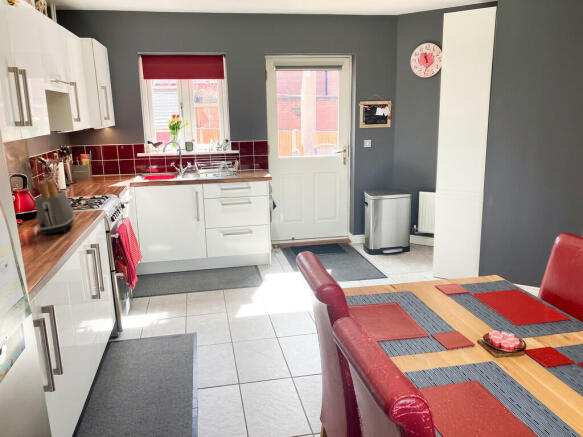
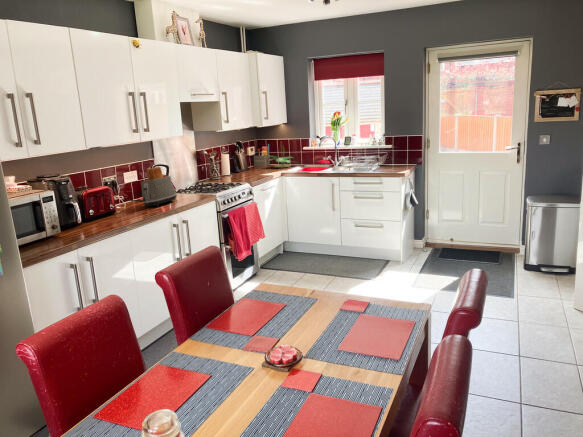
potted plant: none [98,146,134,178] -> present [274,157,291,167]

